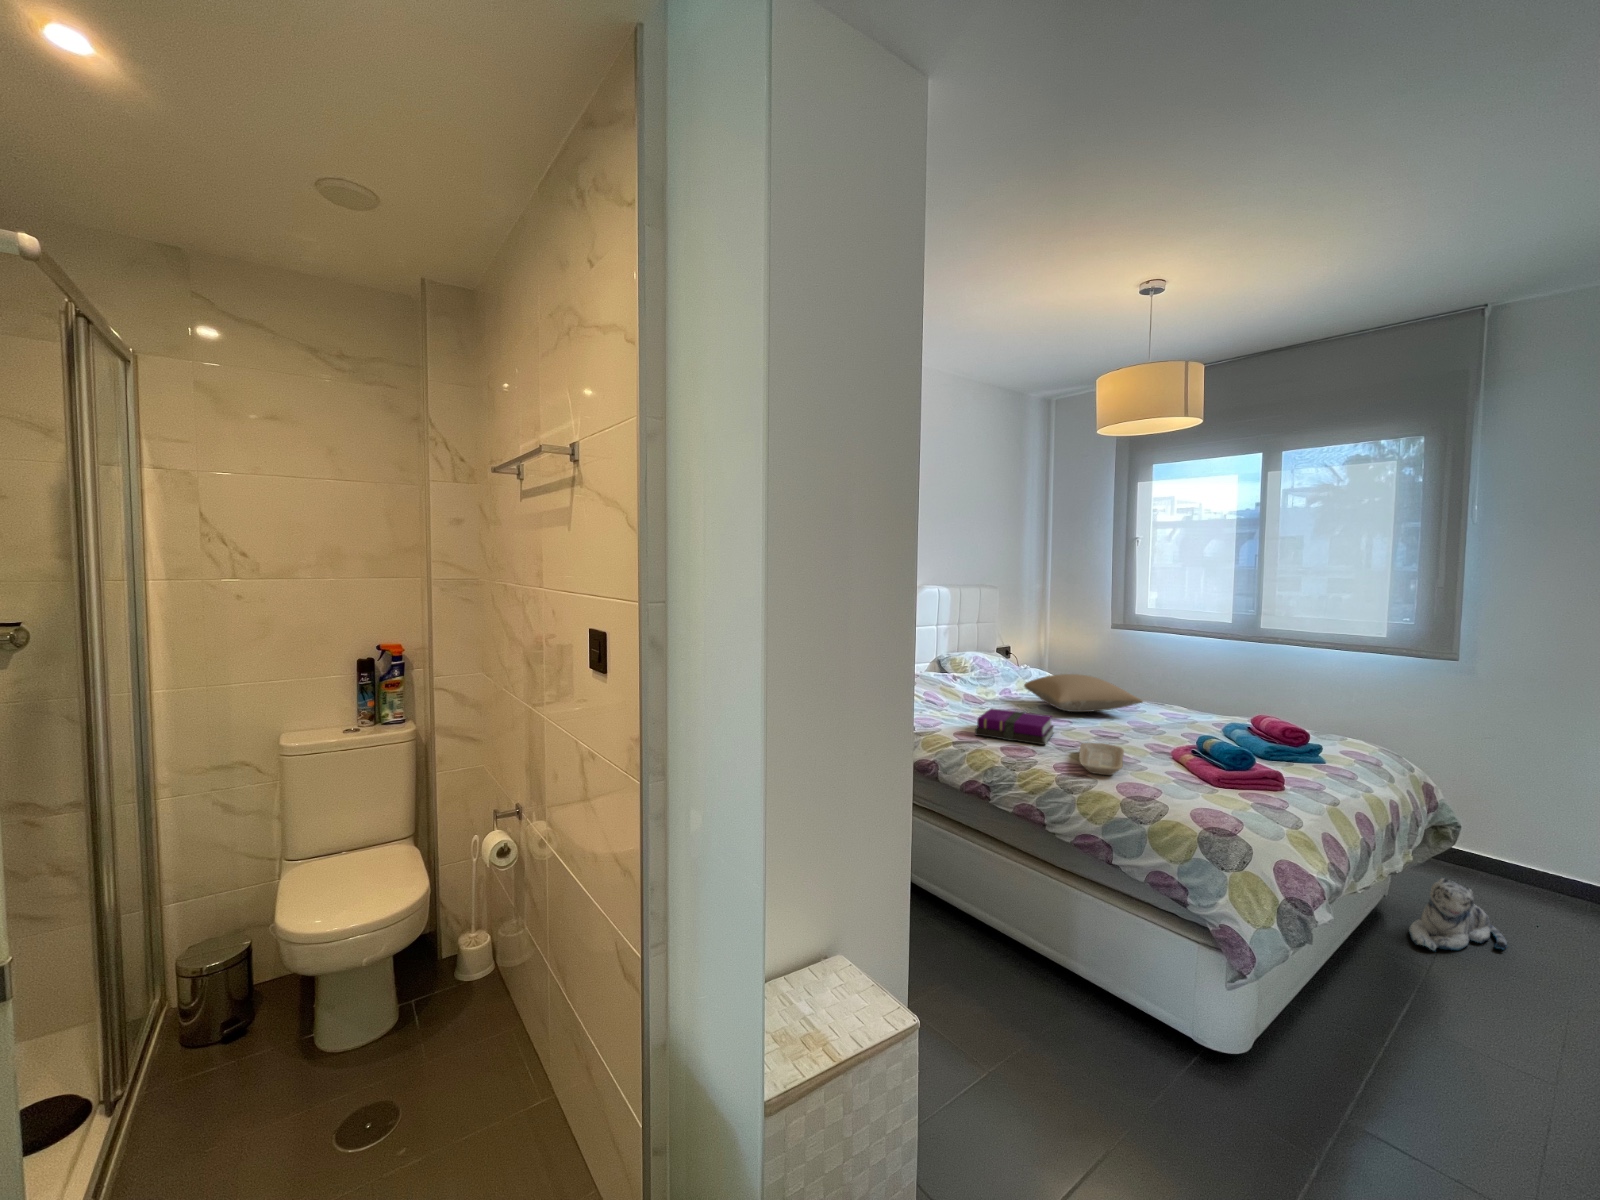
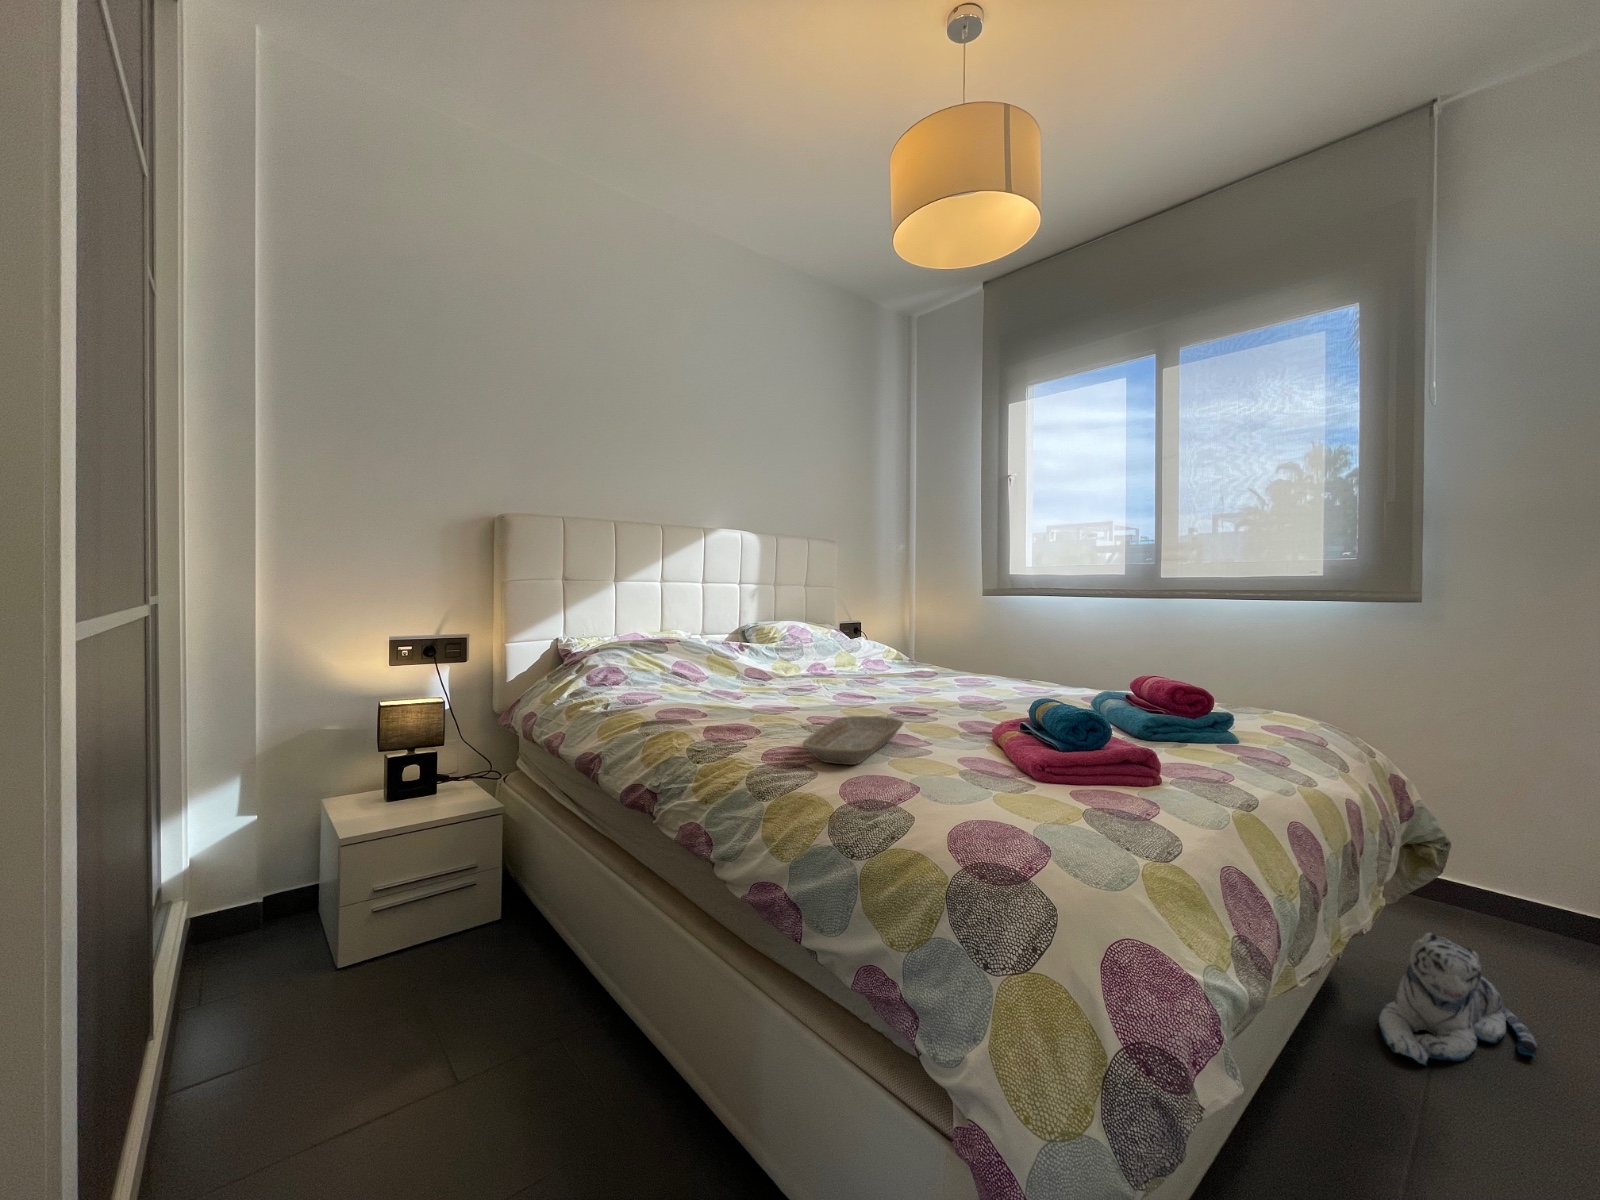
pillow: present [1024,674,1143,712] -> none [834,634,984,686]
notebook: present [975,709,1054,745] -> none [696,674,830,724]

